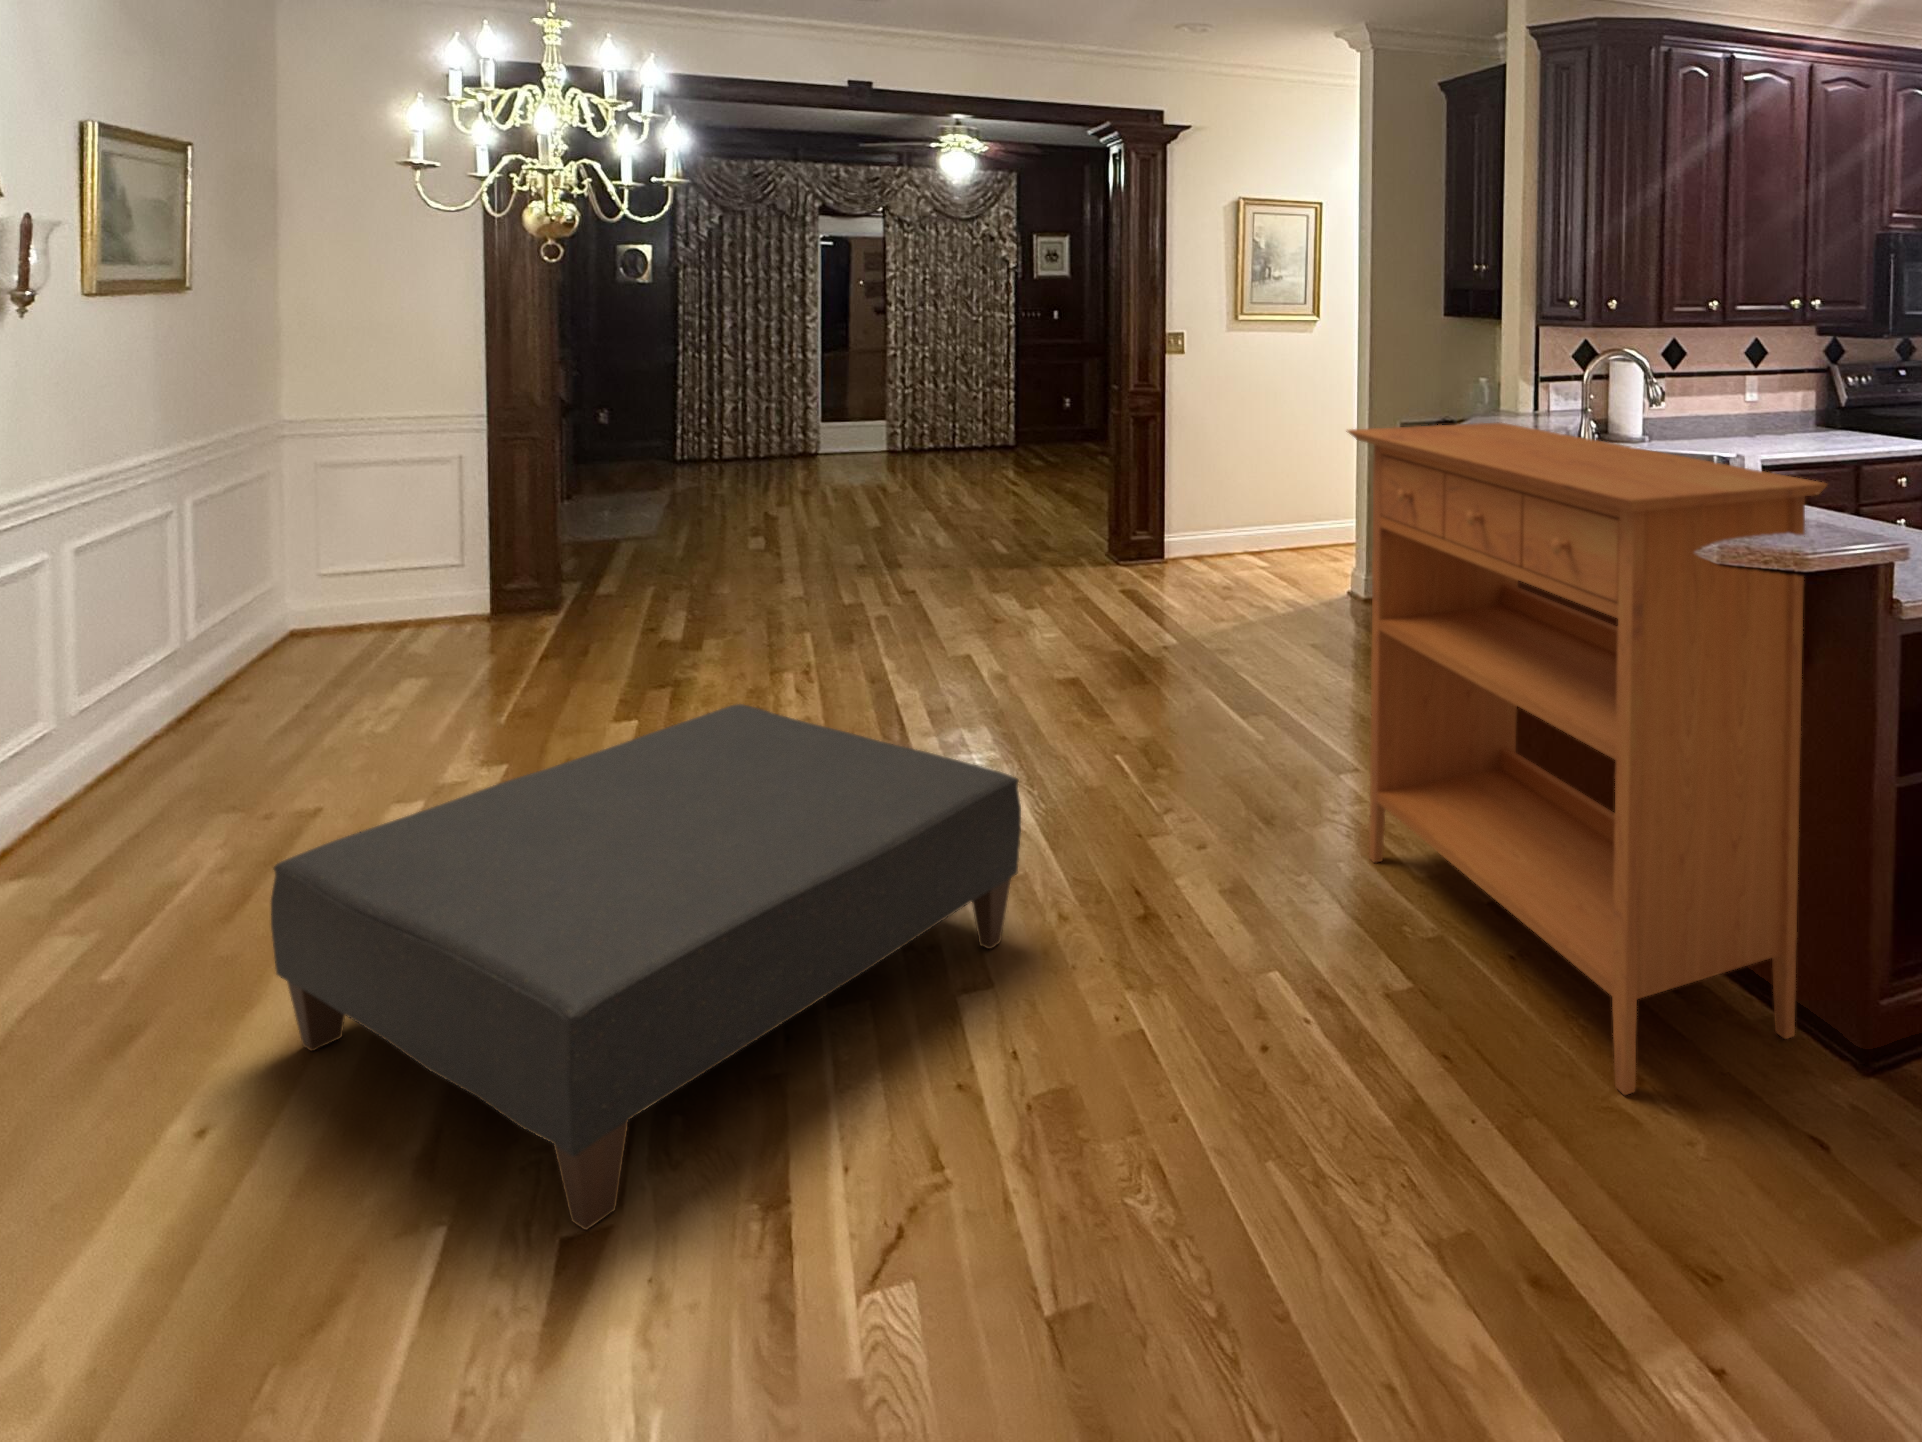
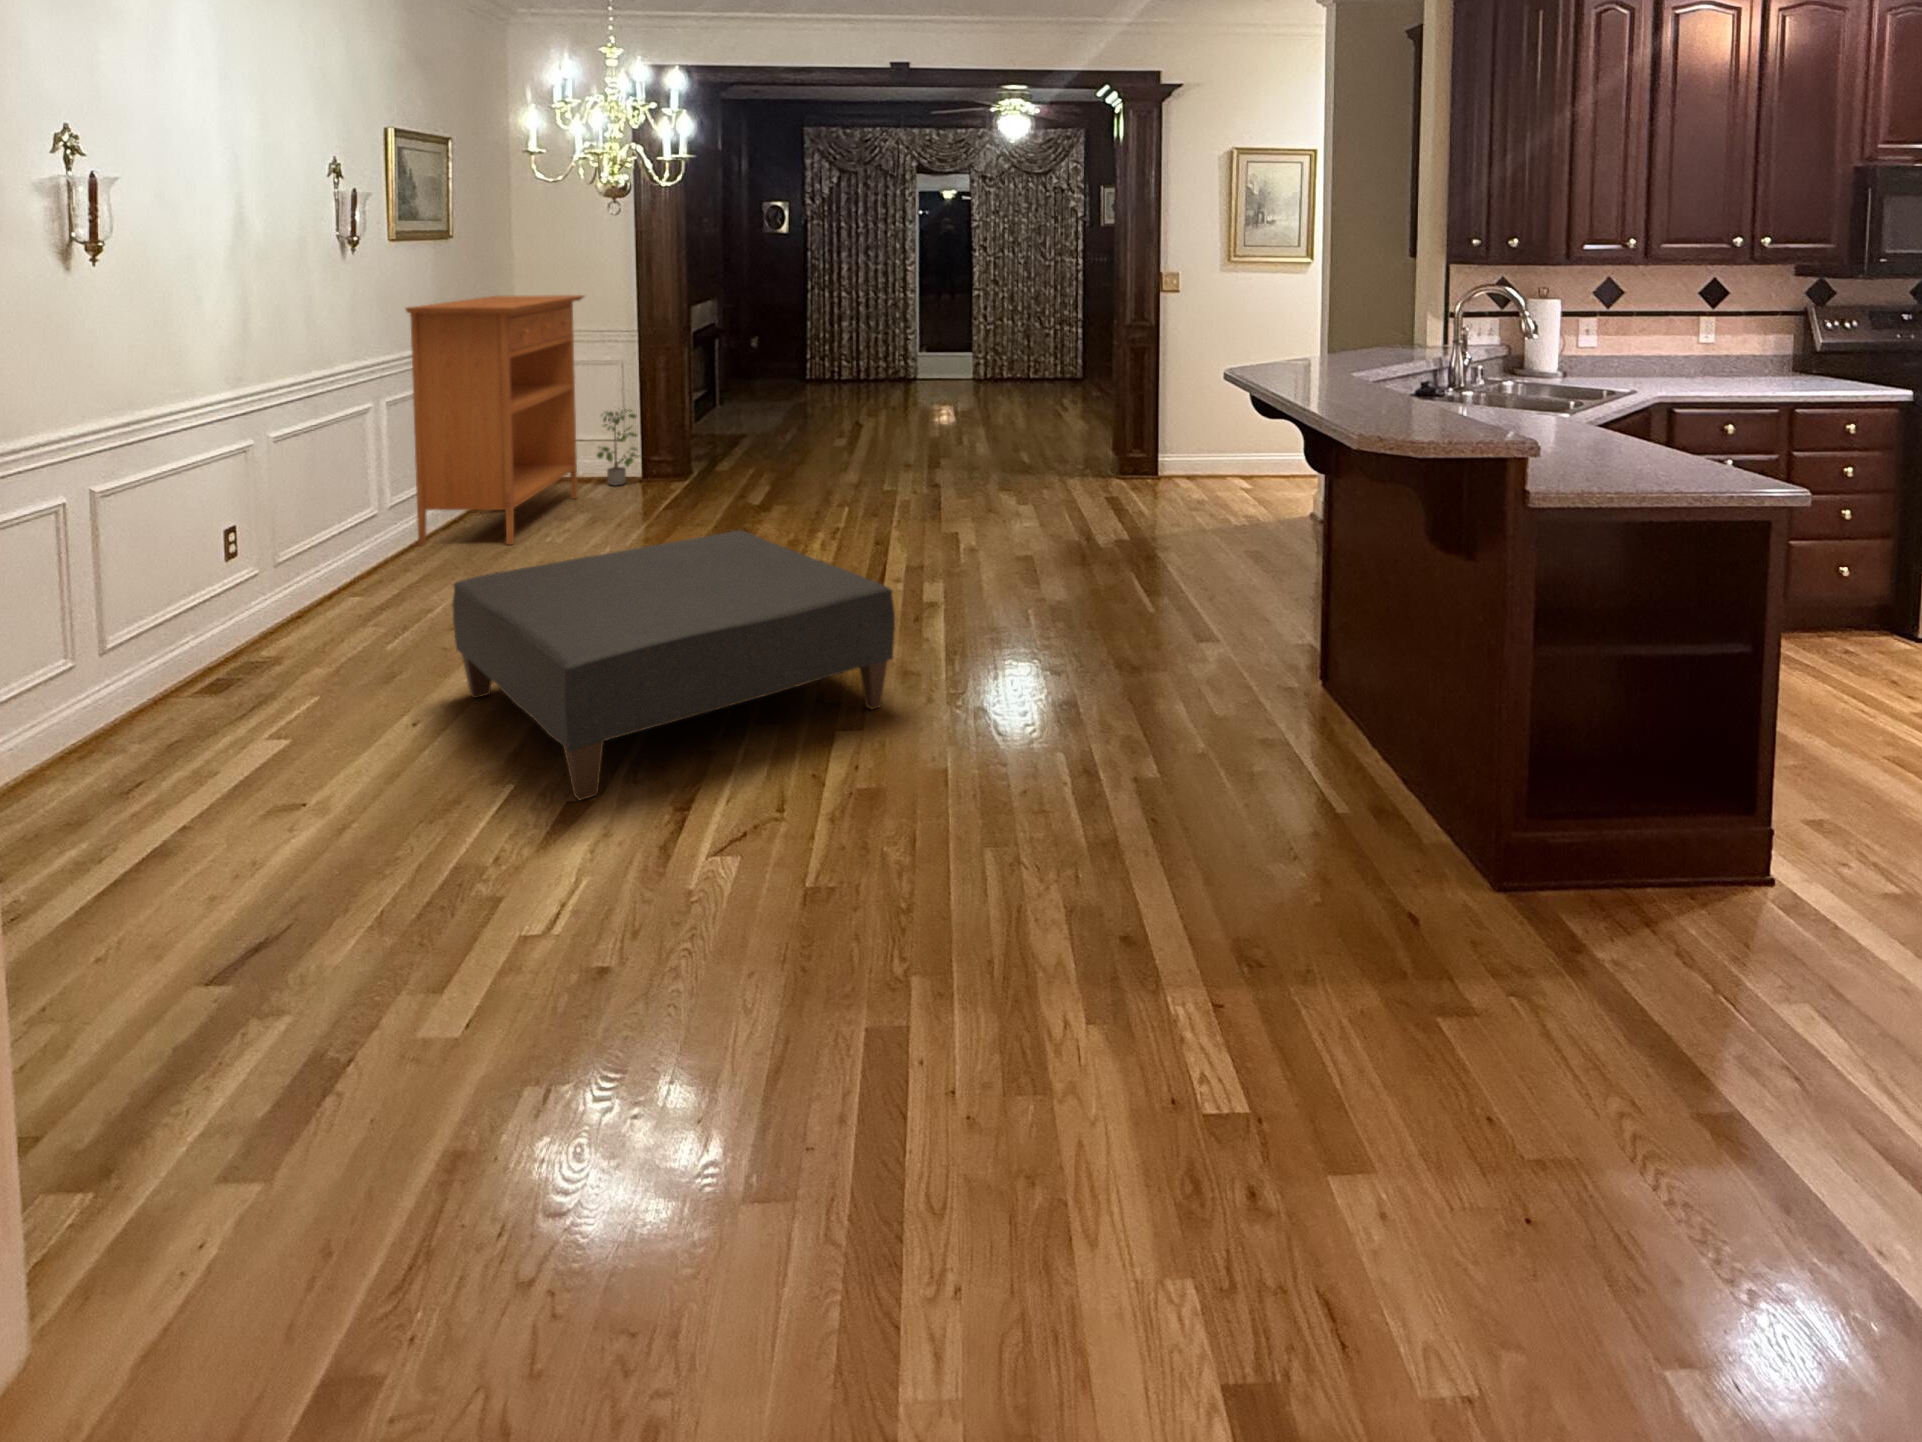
console table: present [1348,423,1827,1095] -> present [406,295,584,546]
potted plant: none [418,520,497,631] -> present [597,410,638,485]

